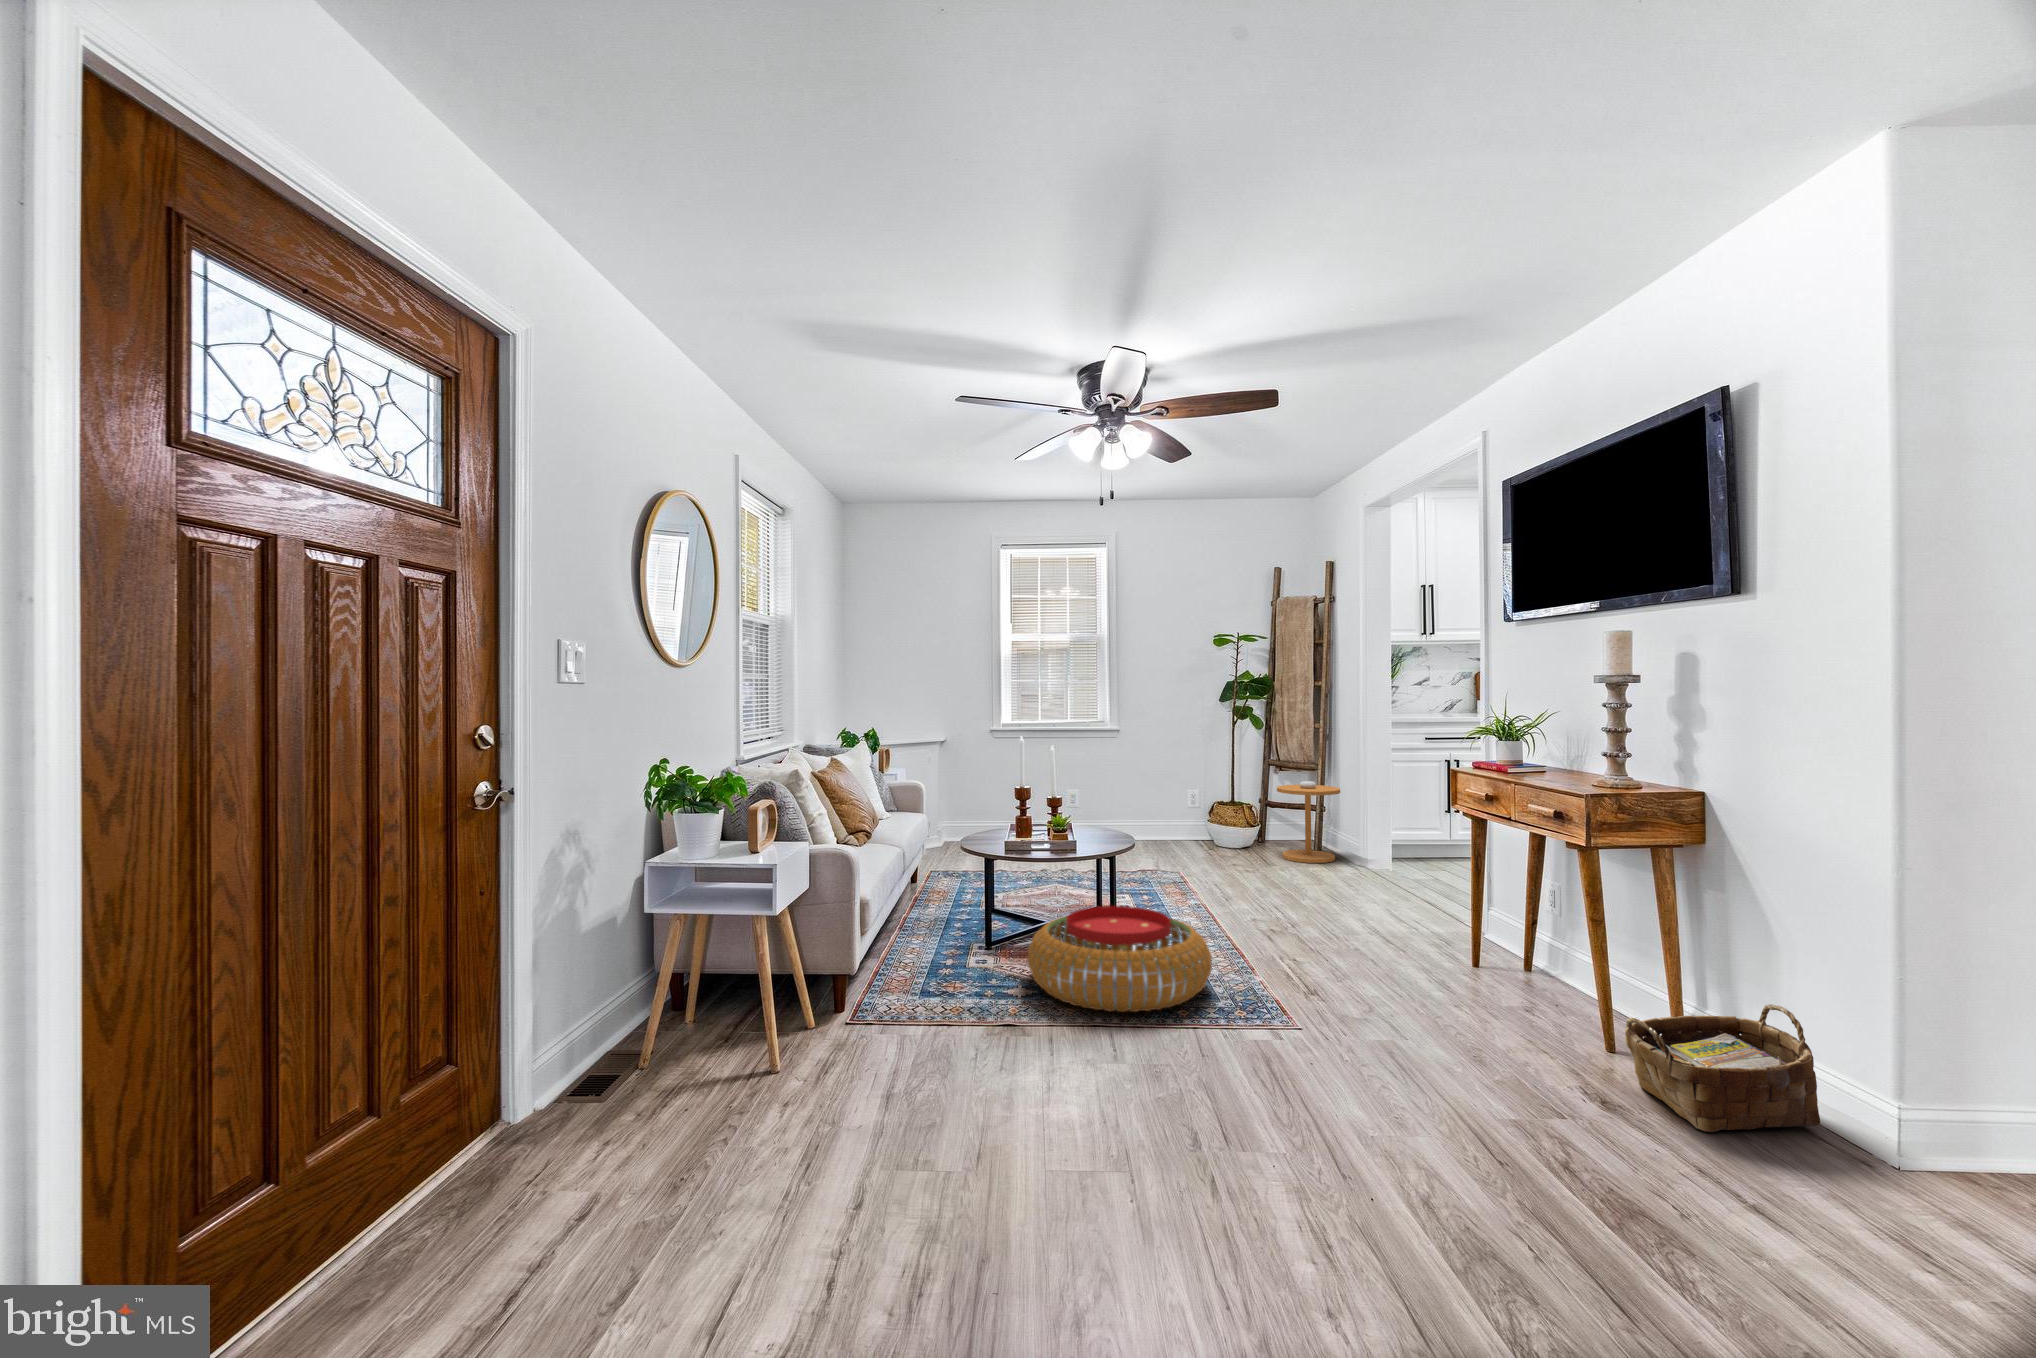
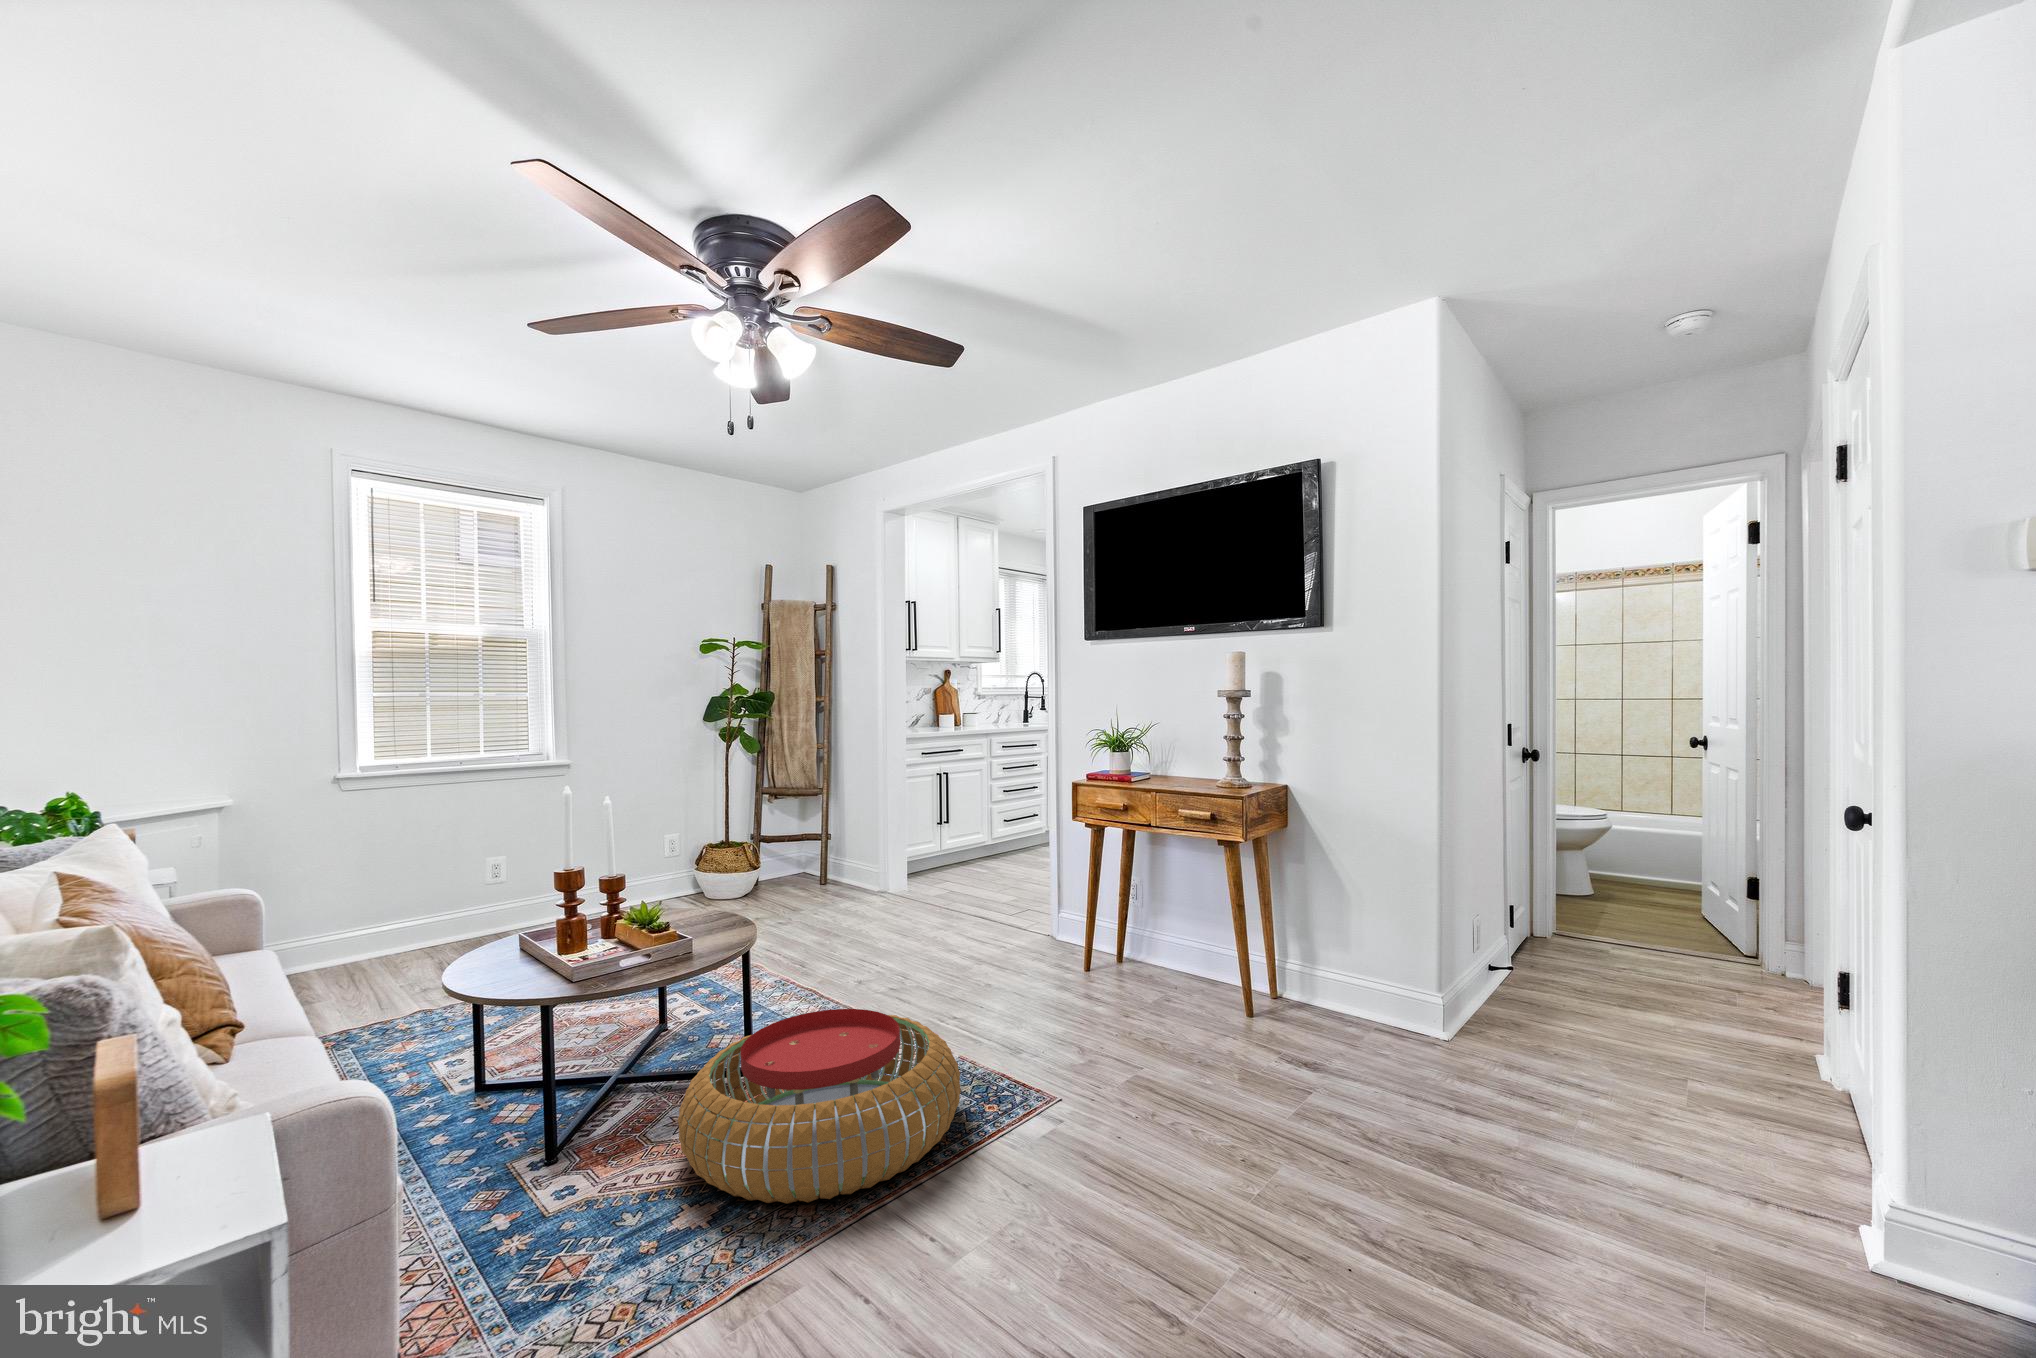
side table: present [1277,781,1340,863] -> none [786,808,856,902]
woven basket: present [1625,1004,1821,1132] -> none [1367,936,1499,1067]

